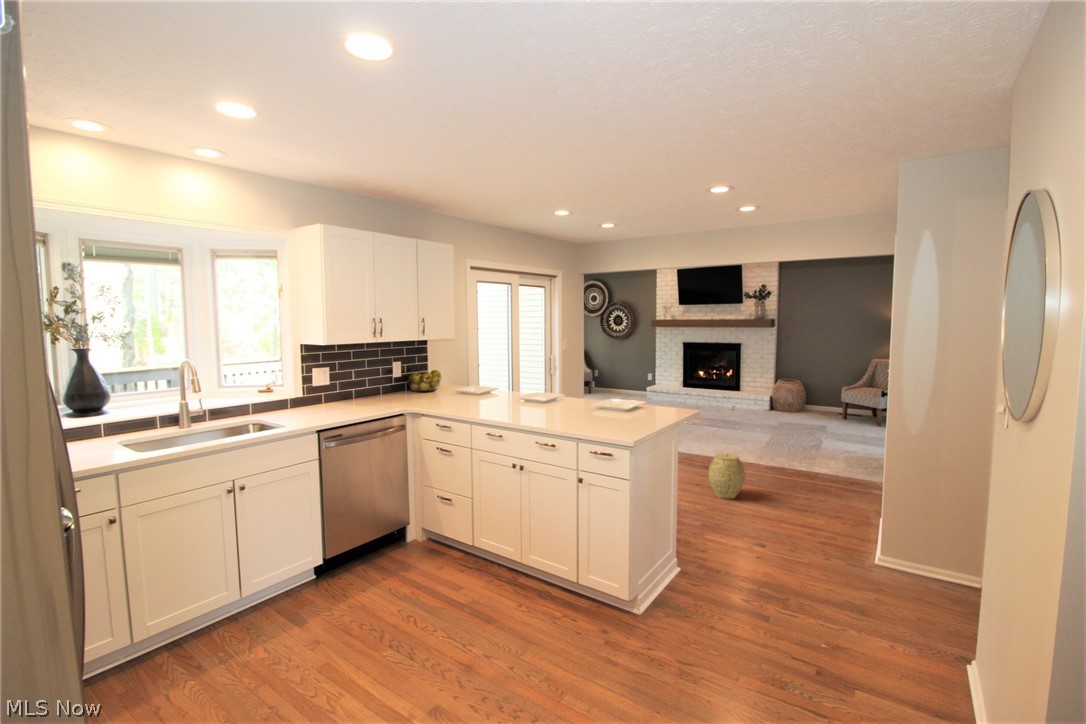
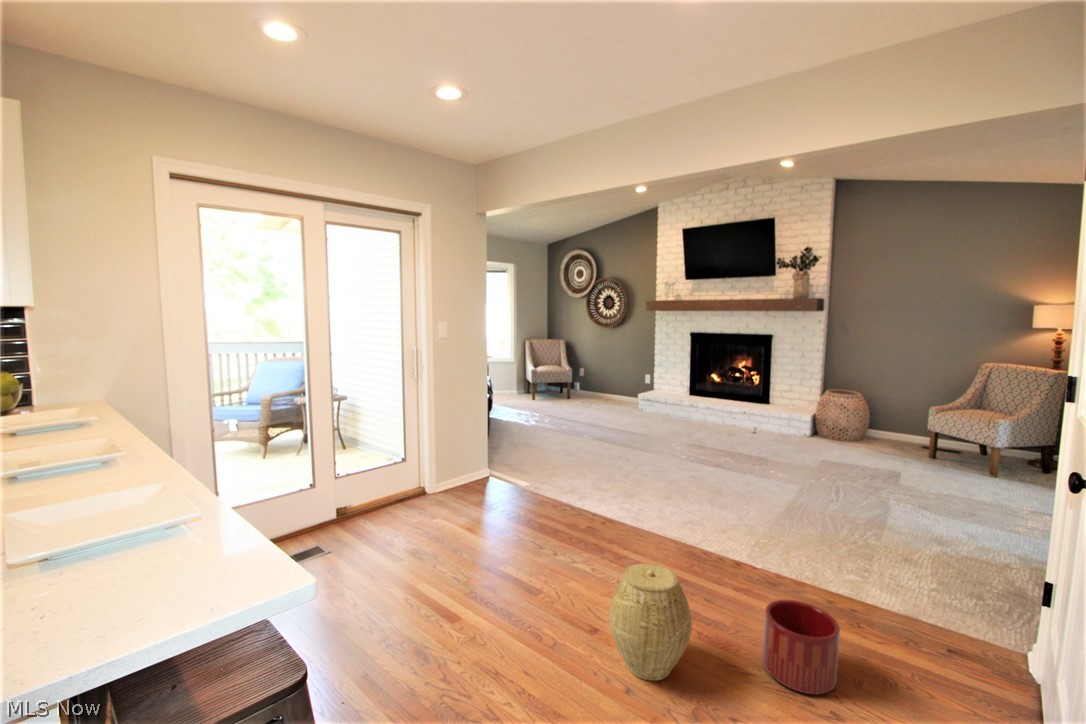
planter: none [772,466,804,498] -> present [763,600,840,694]

